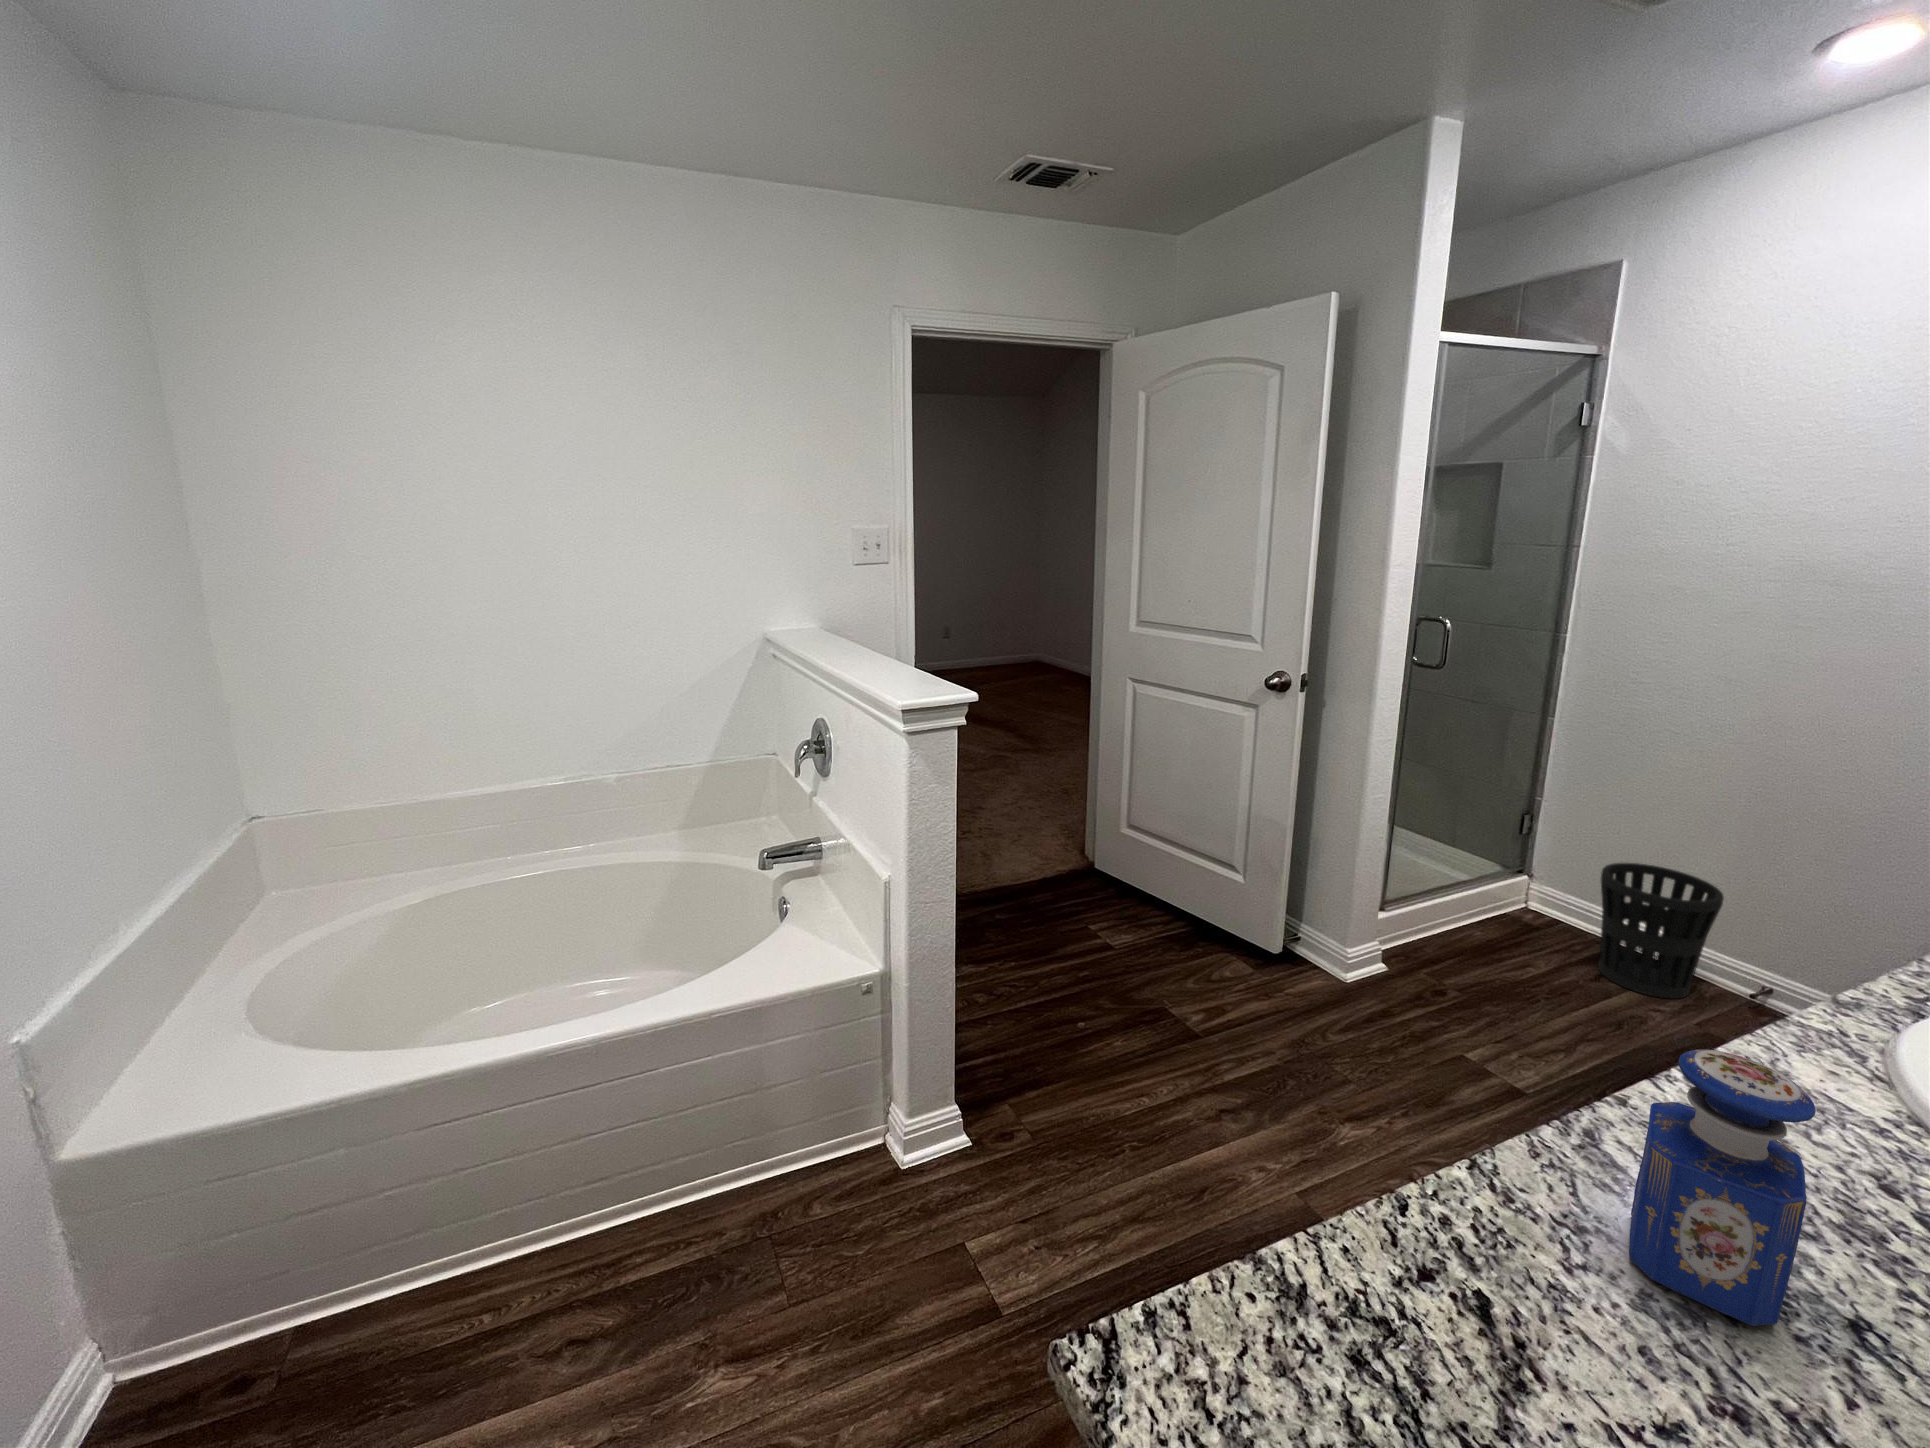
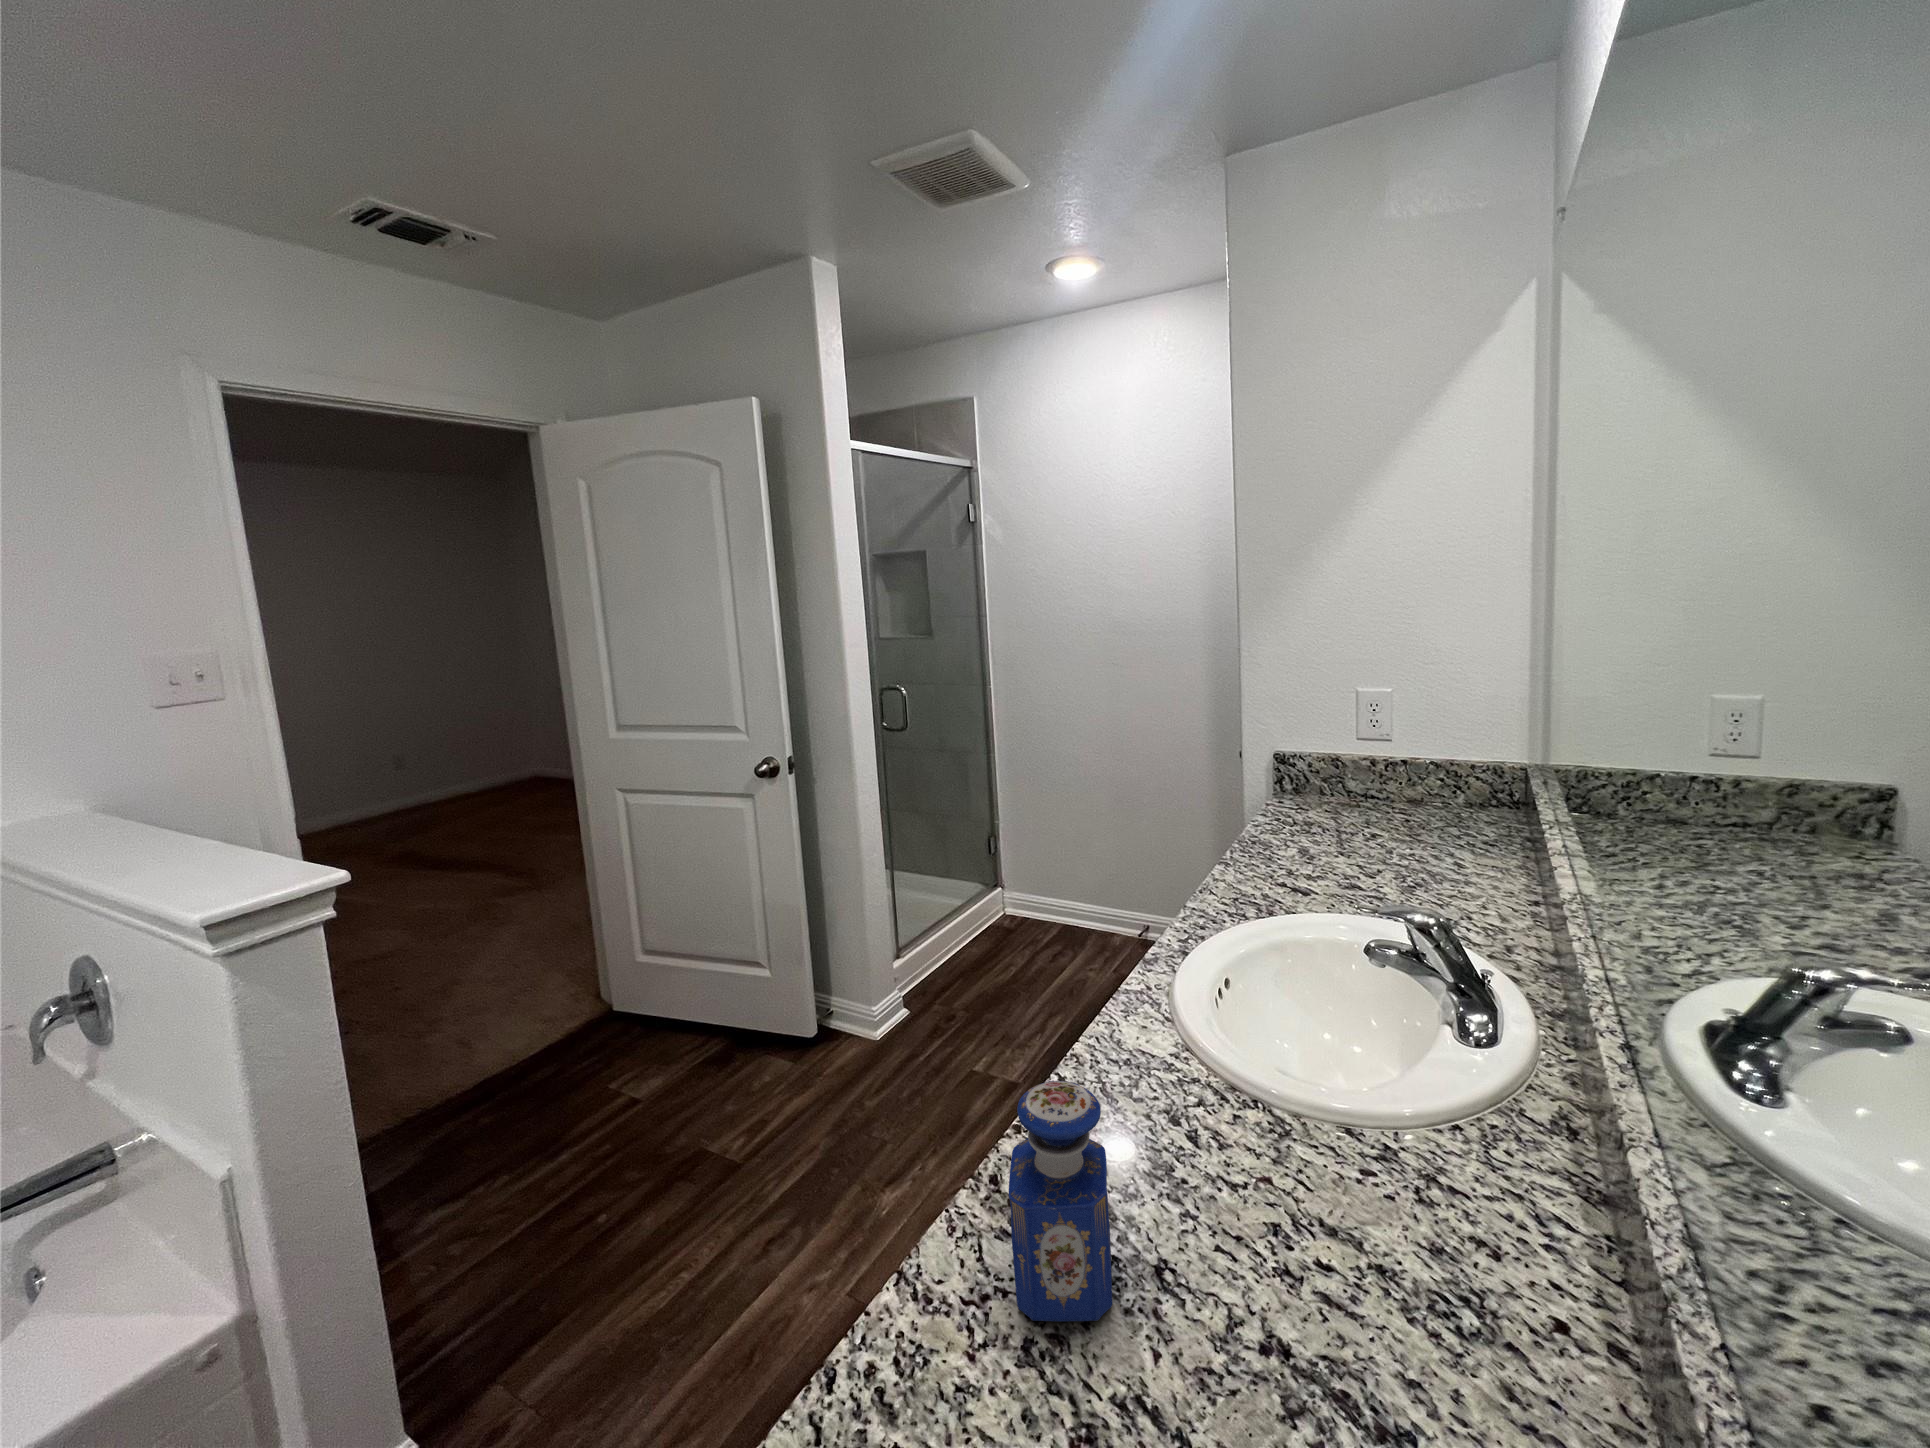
wastebasket: present [1598,863,1724,999] -> none [1042,856,1112,959]

